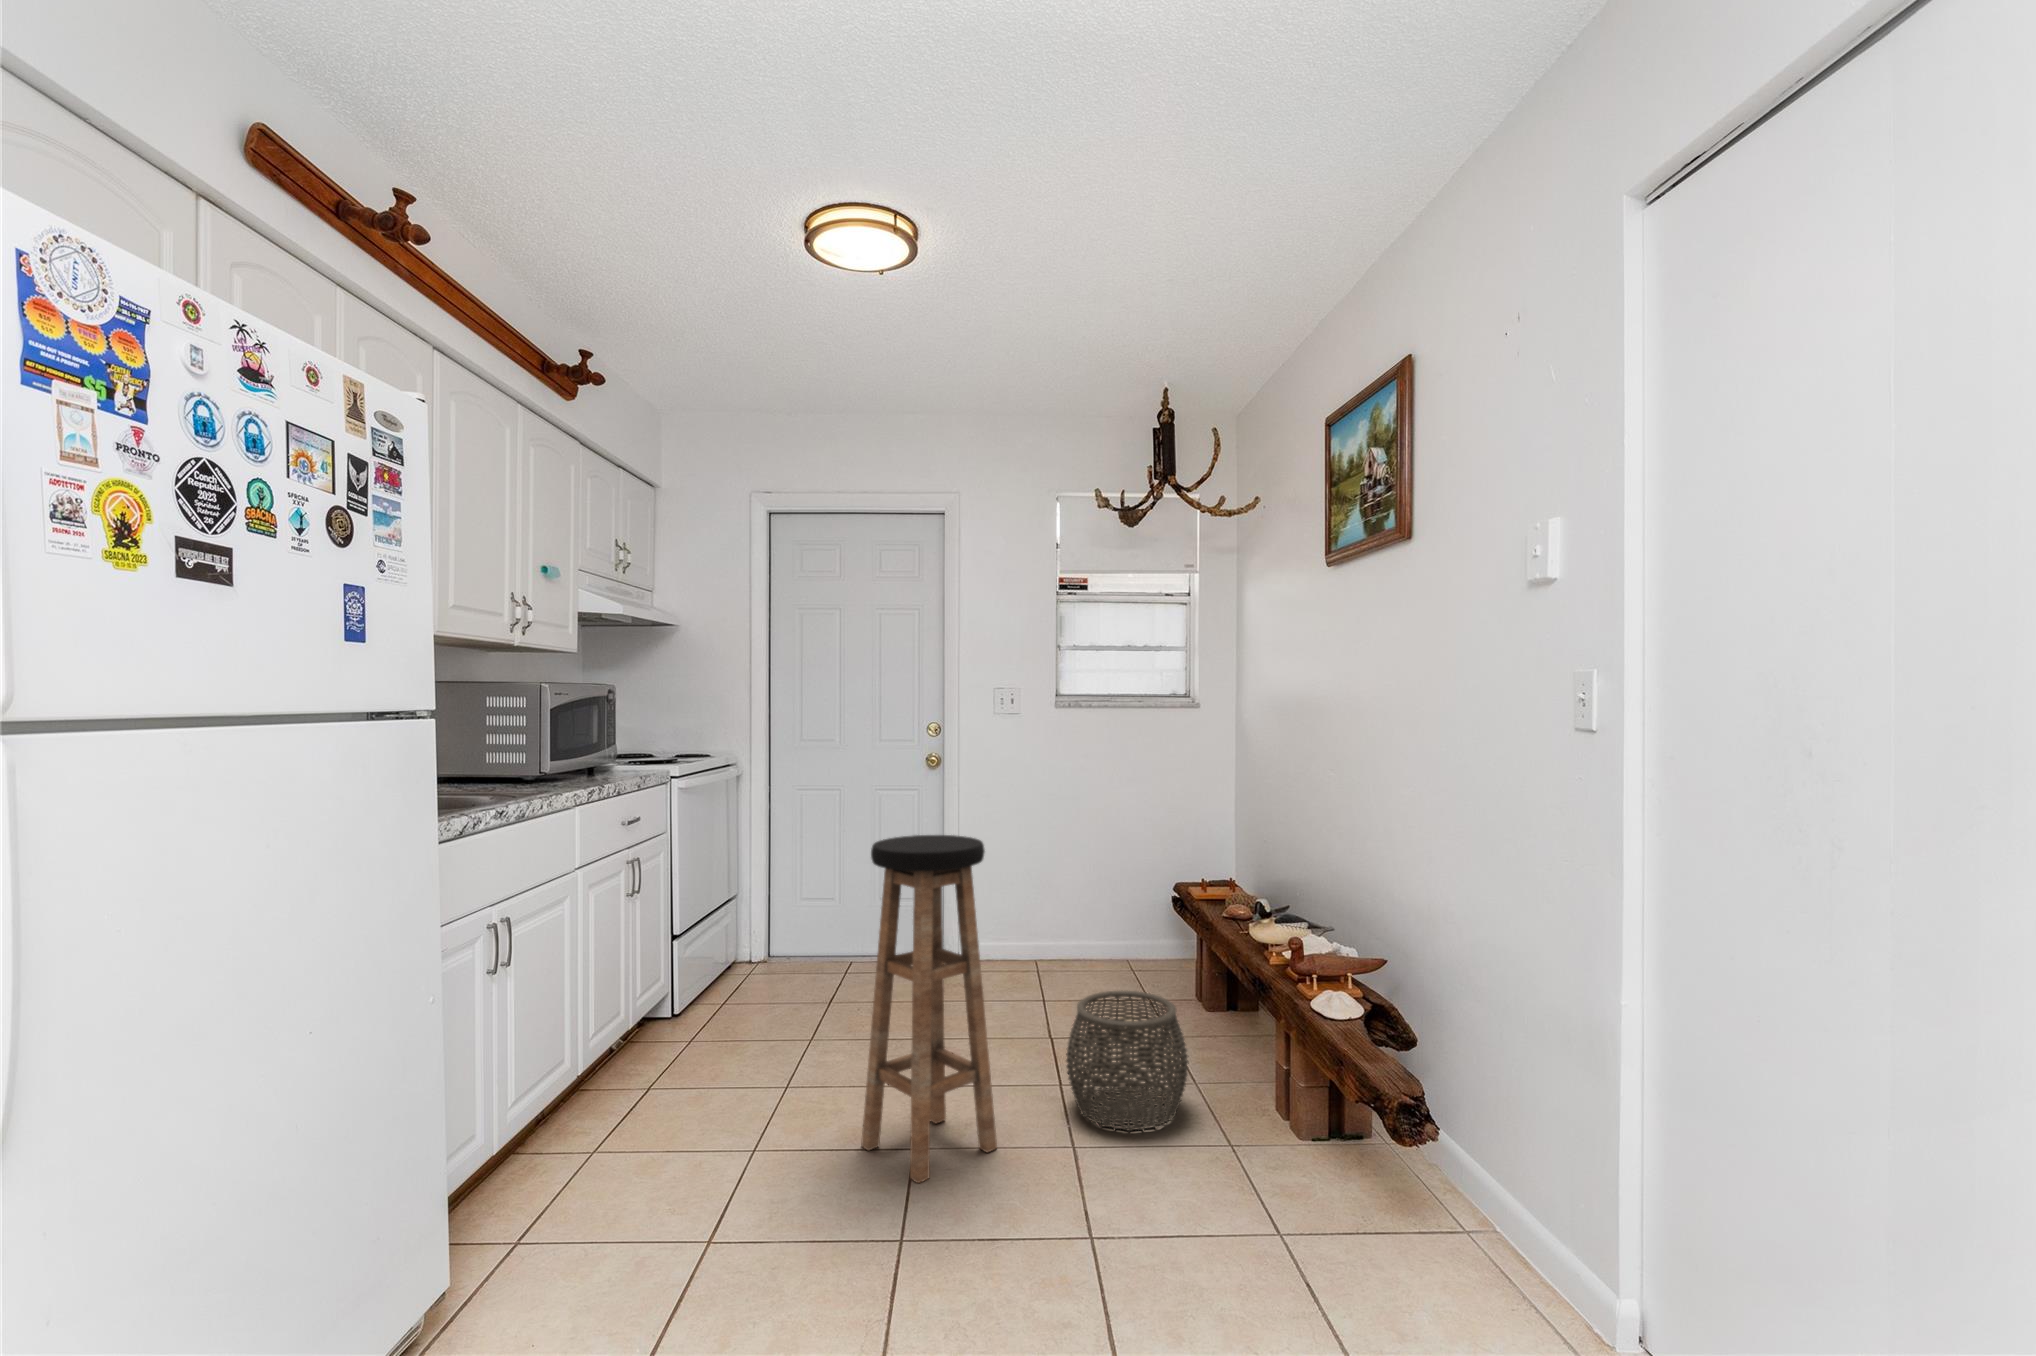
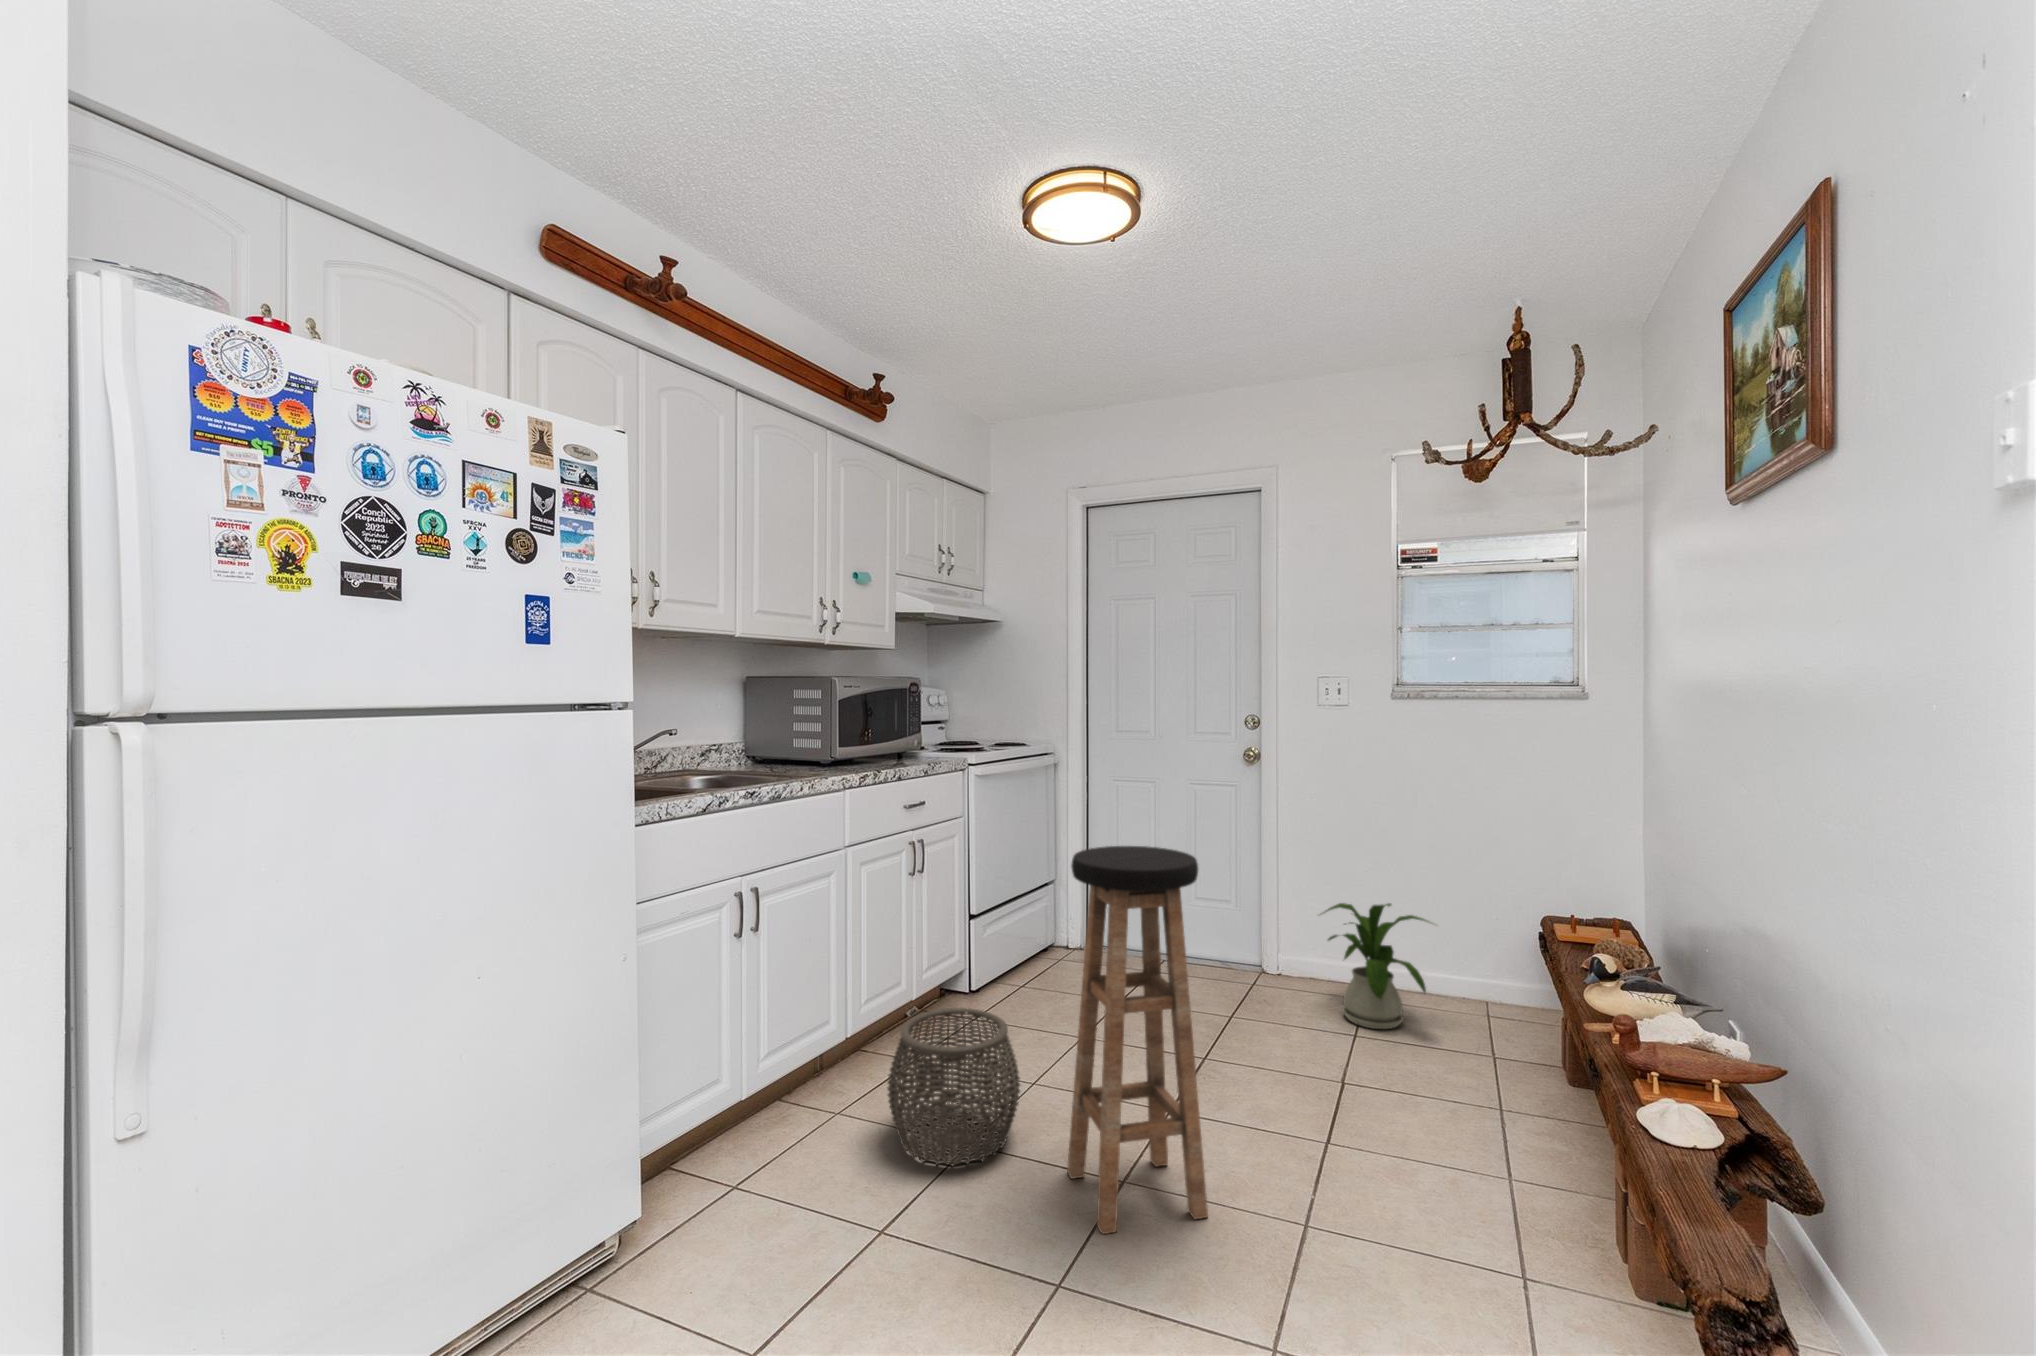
house plant: none [1006,876,1104,987] -> present [1323,903,1428,1029]
woven basket: present [1066,991,1189,1131] -> present [888,1008,1020,1166]

